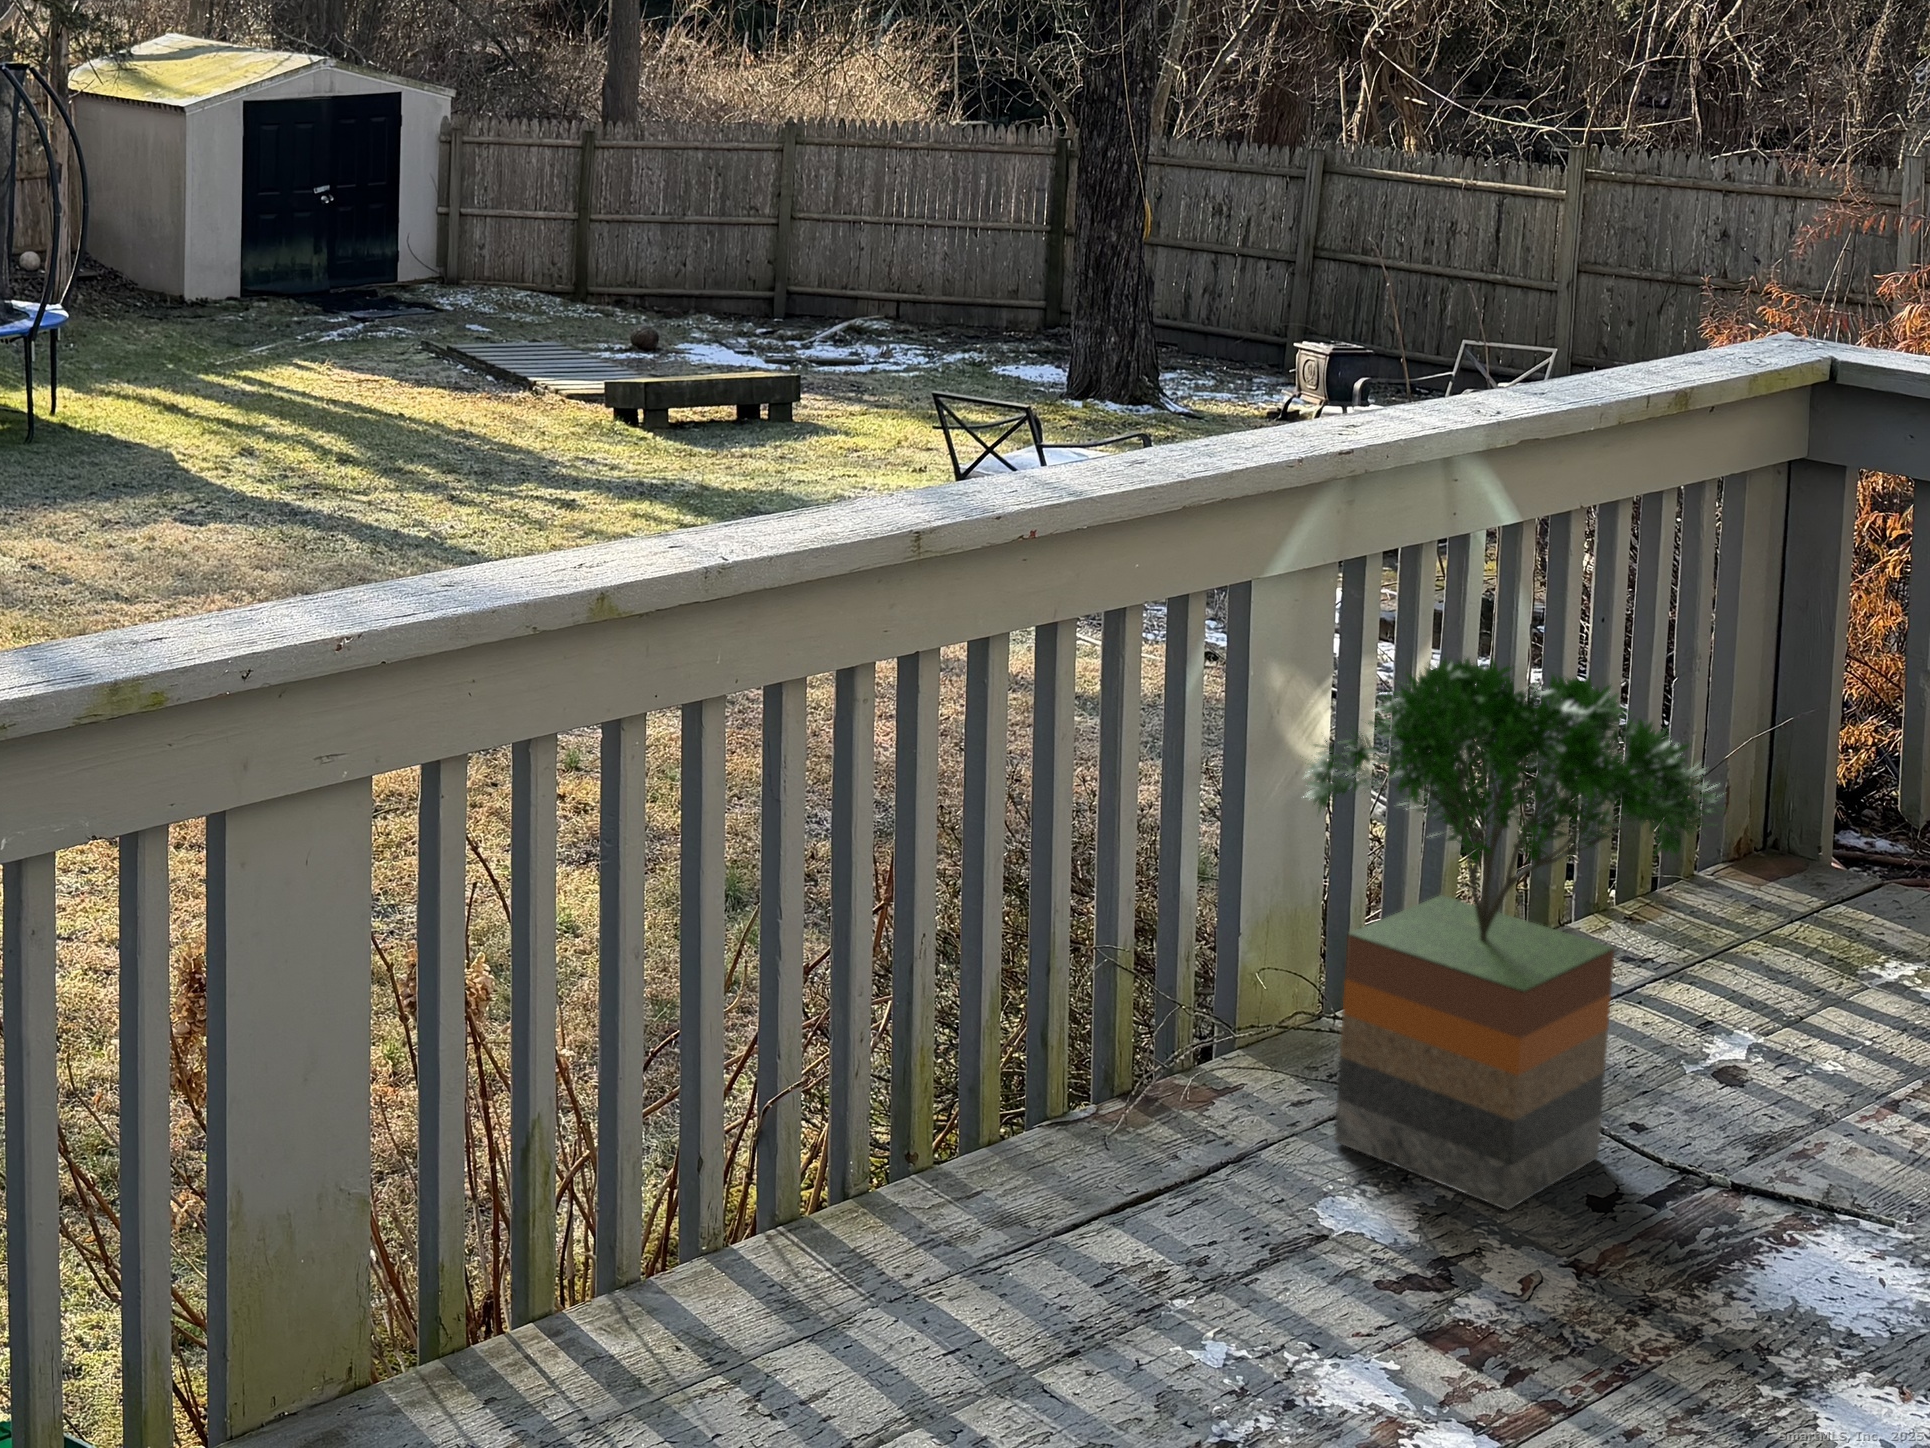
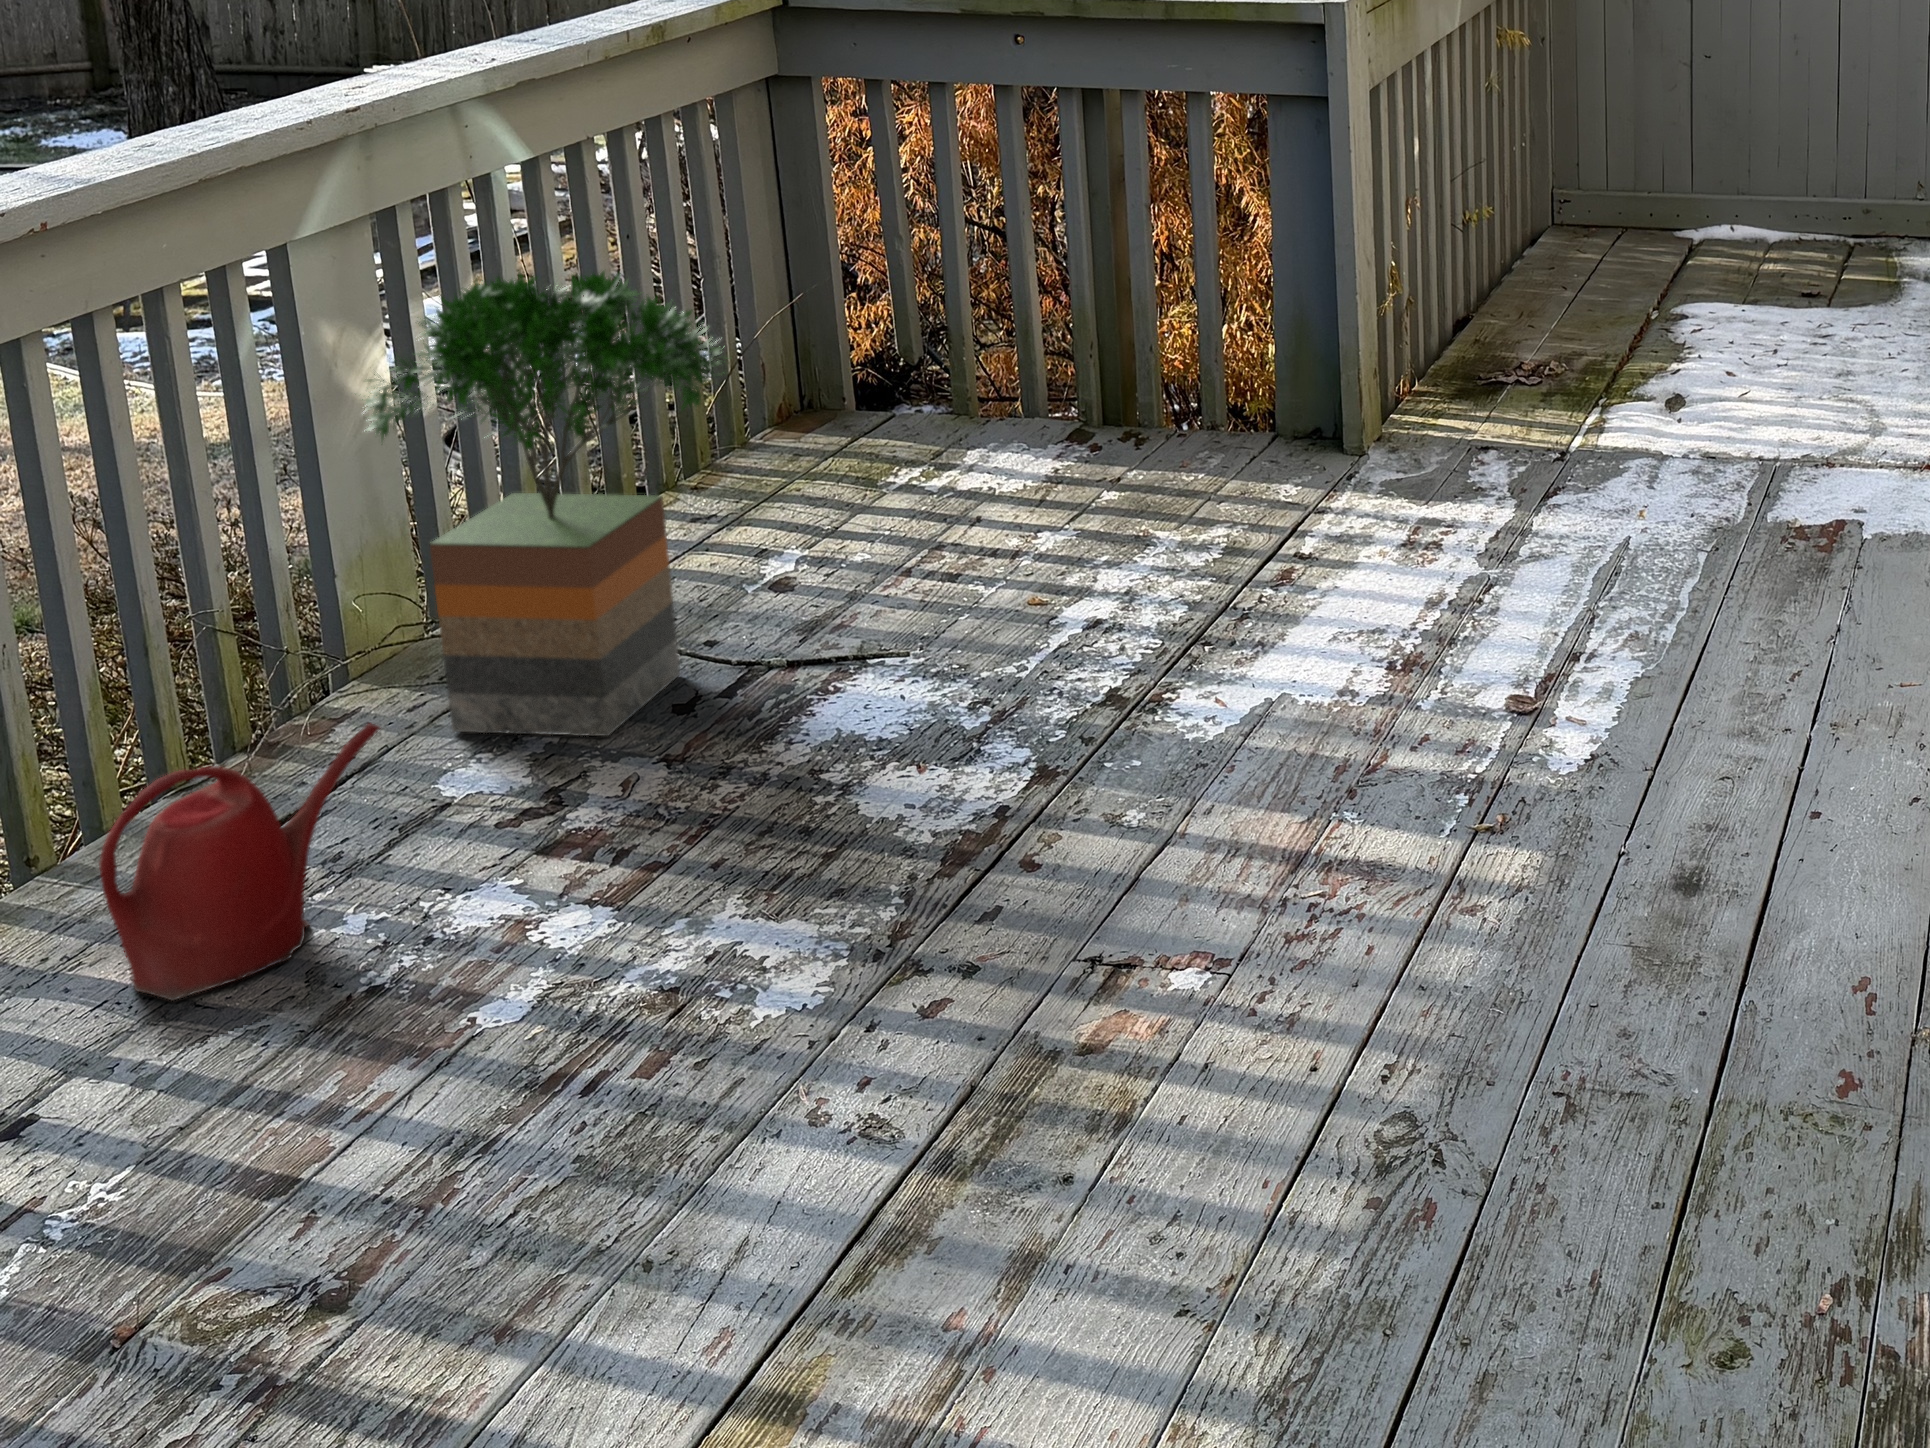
watering can: none [987,1124,1276,1365] -> present [99,723,381,1001]

